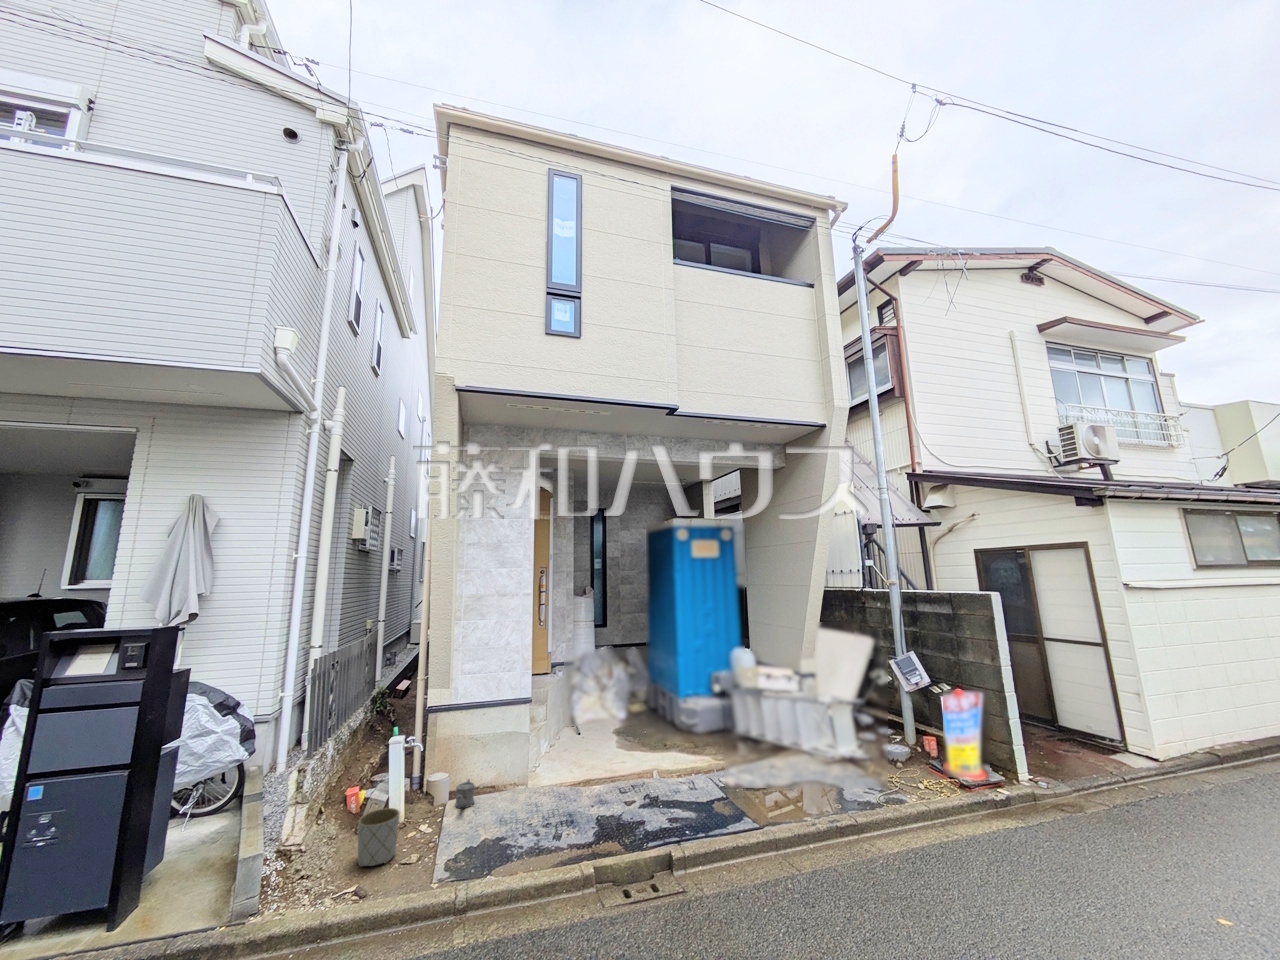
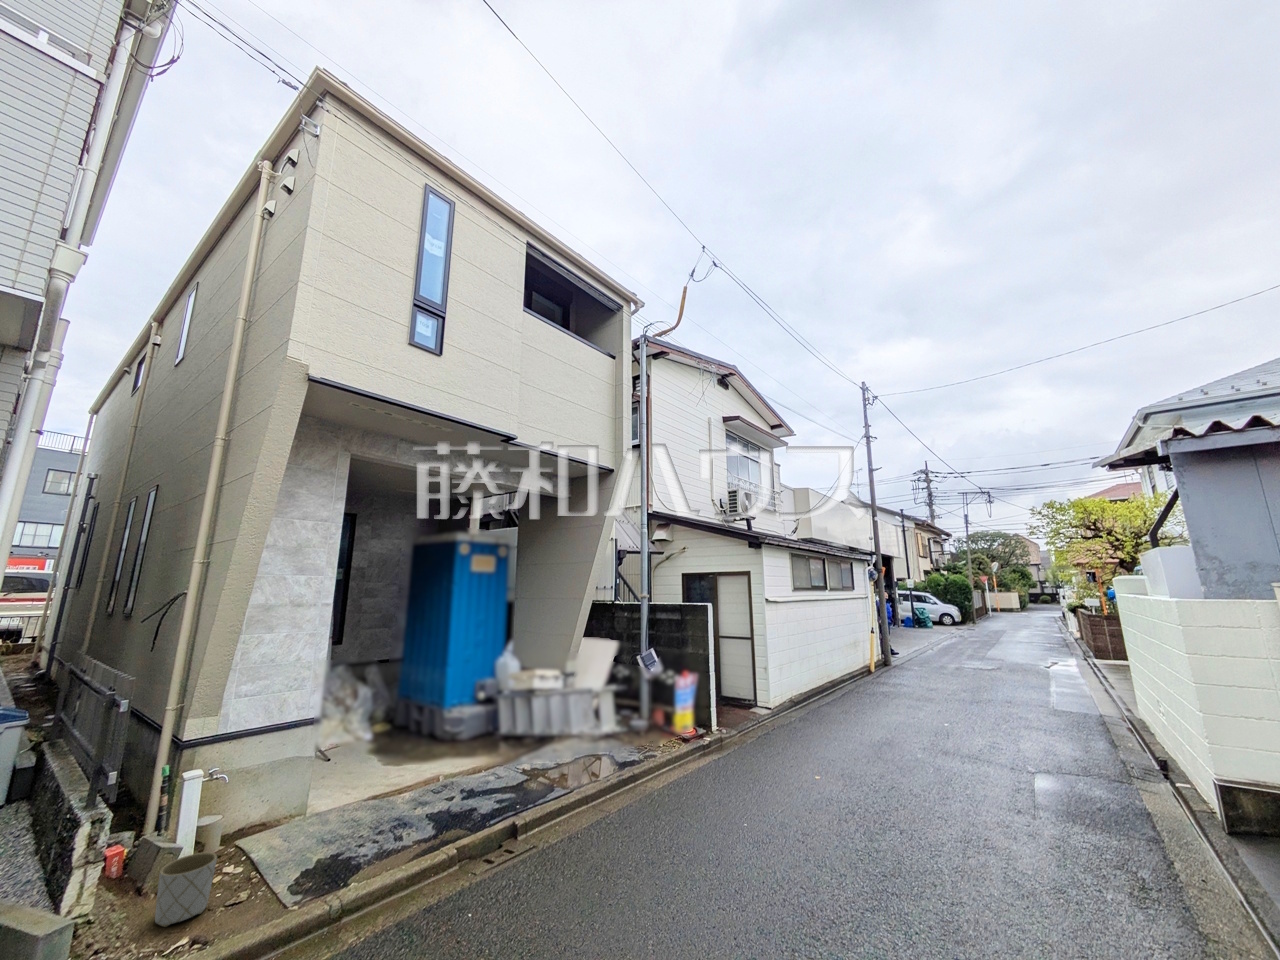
watering can: present [456,779,475,808] -> none [247,813,275,846]

